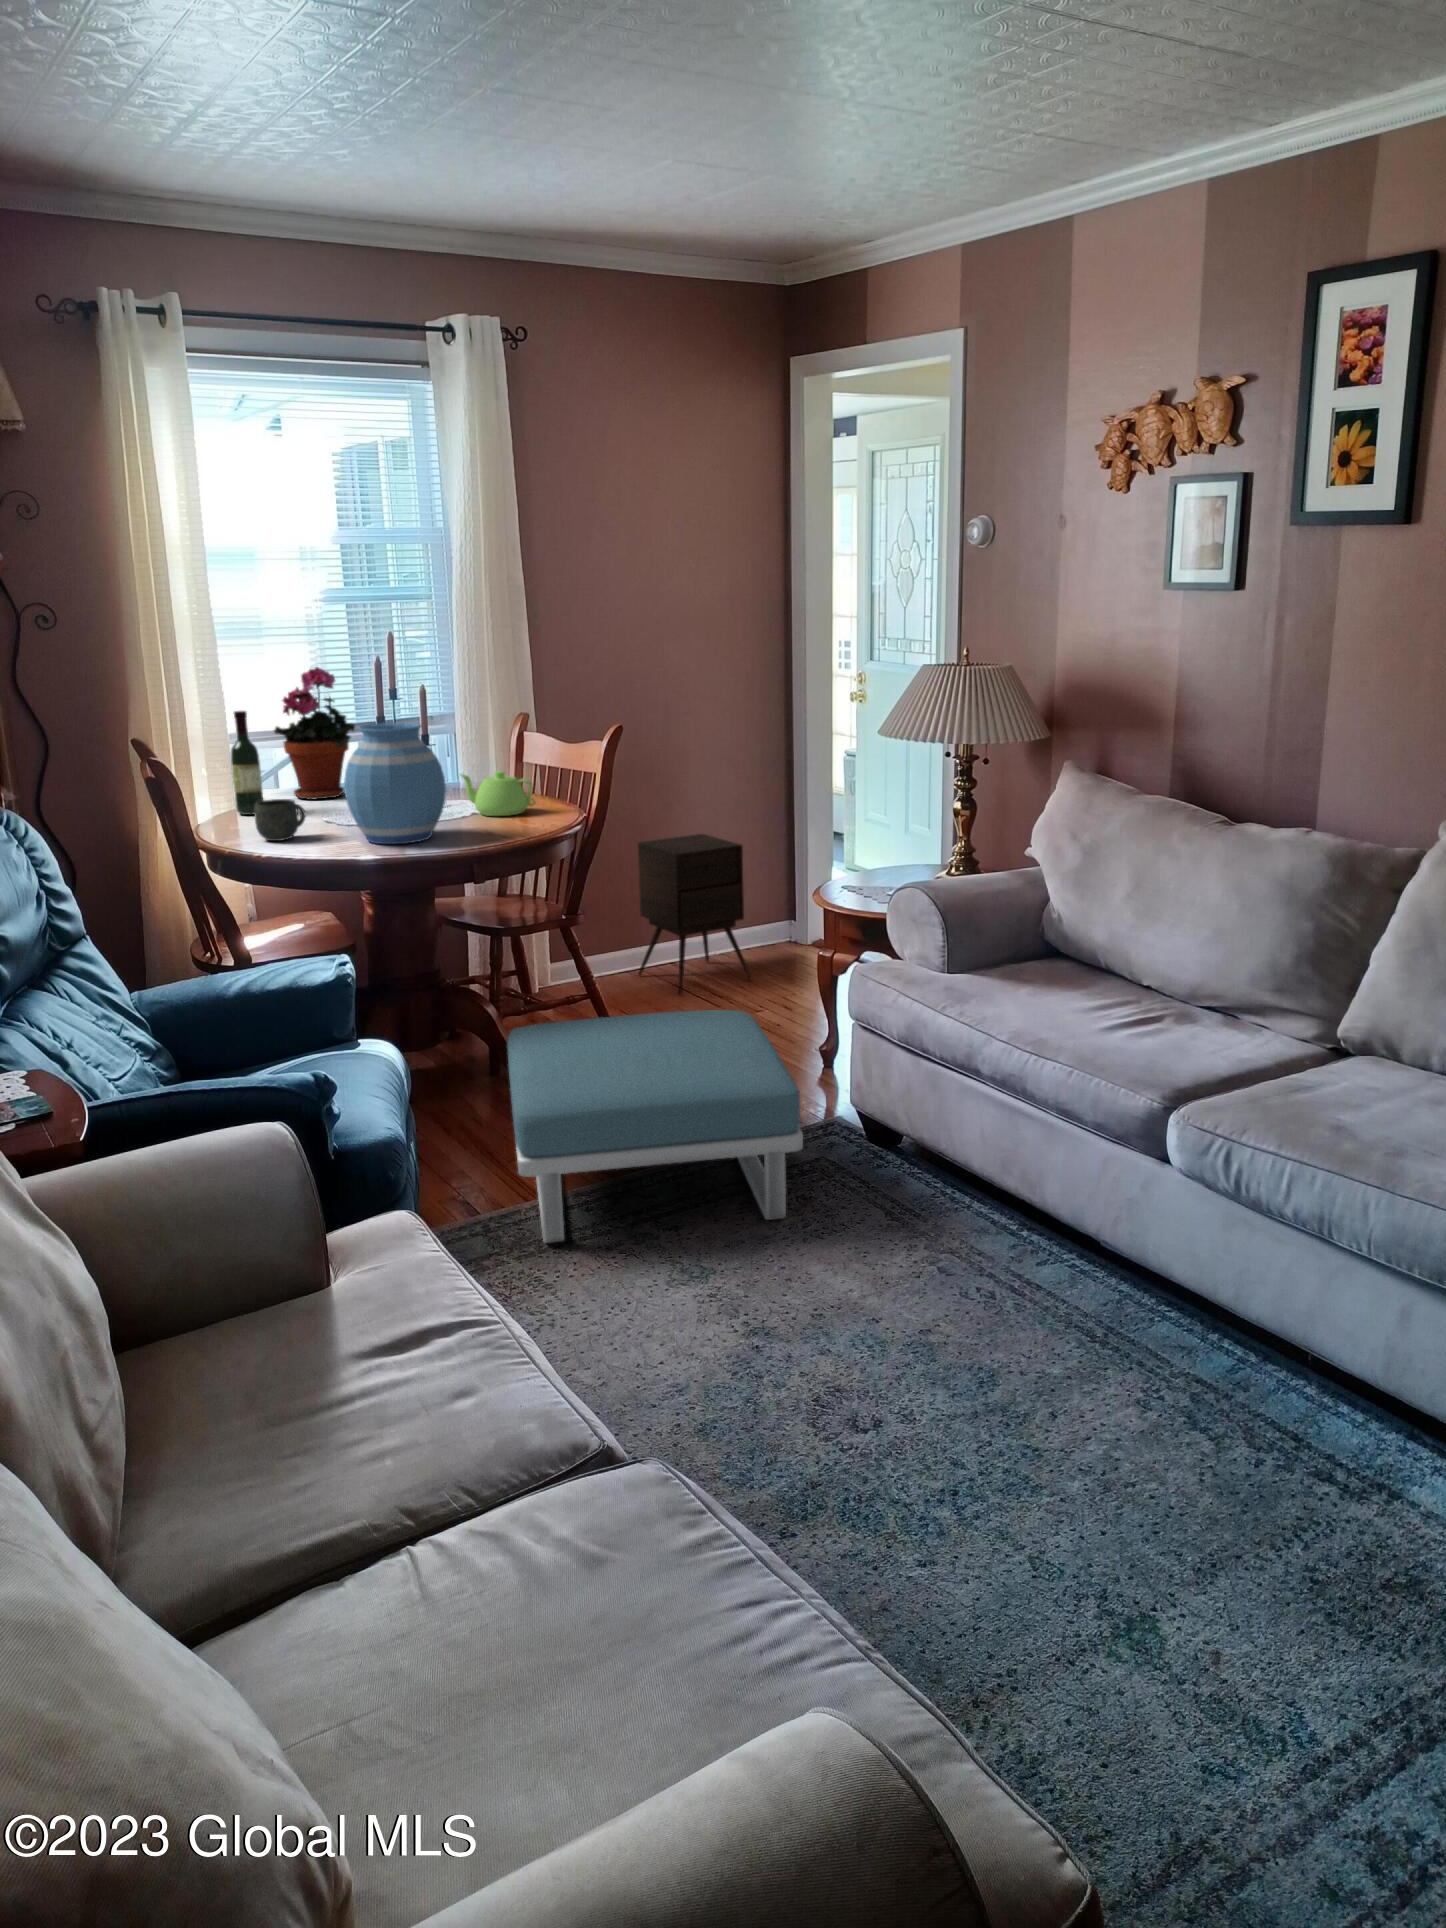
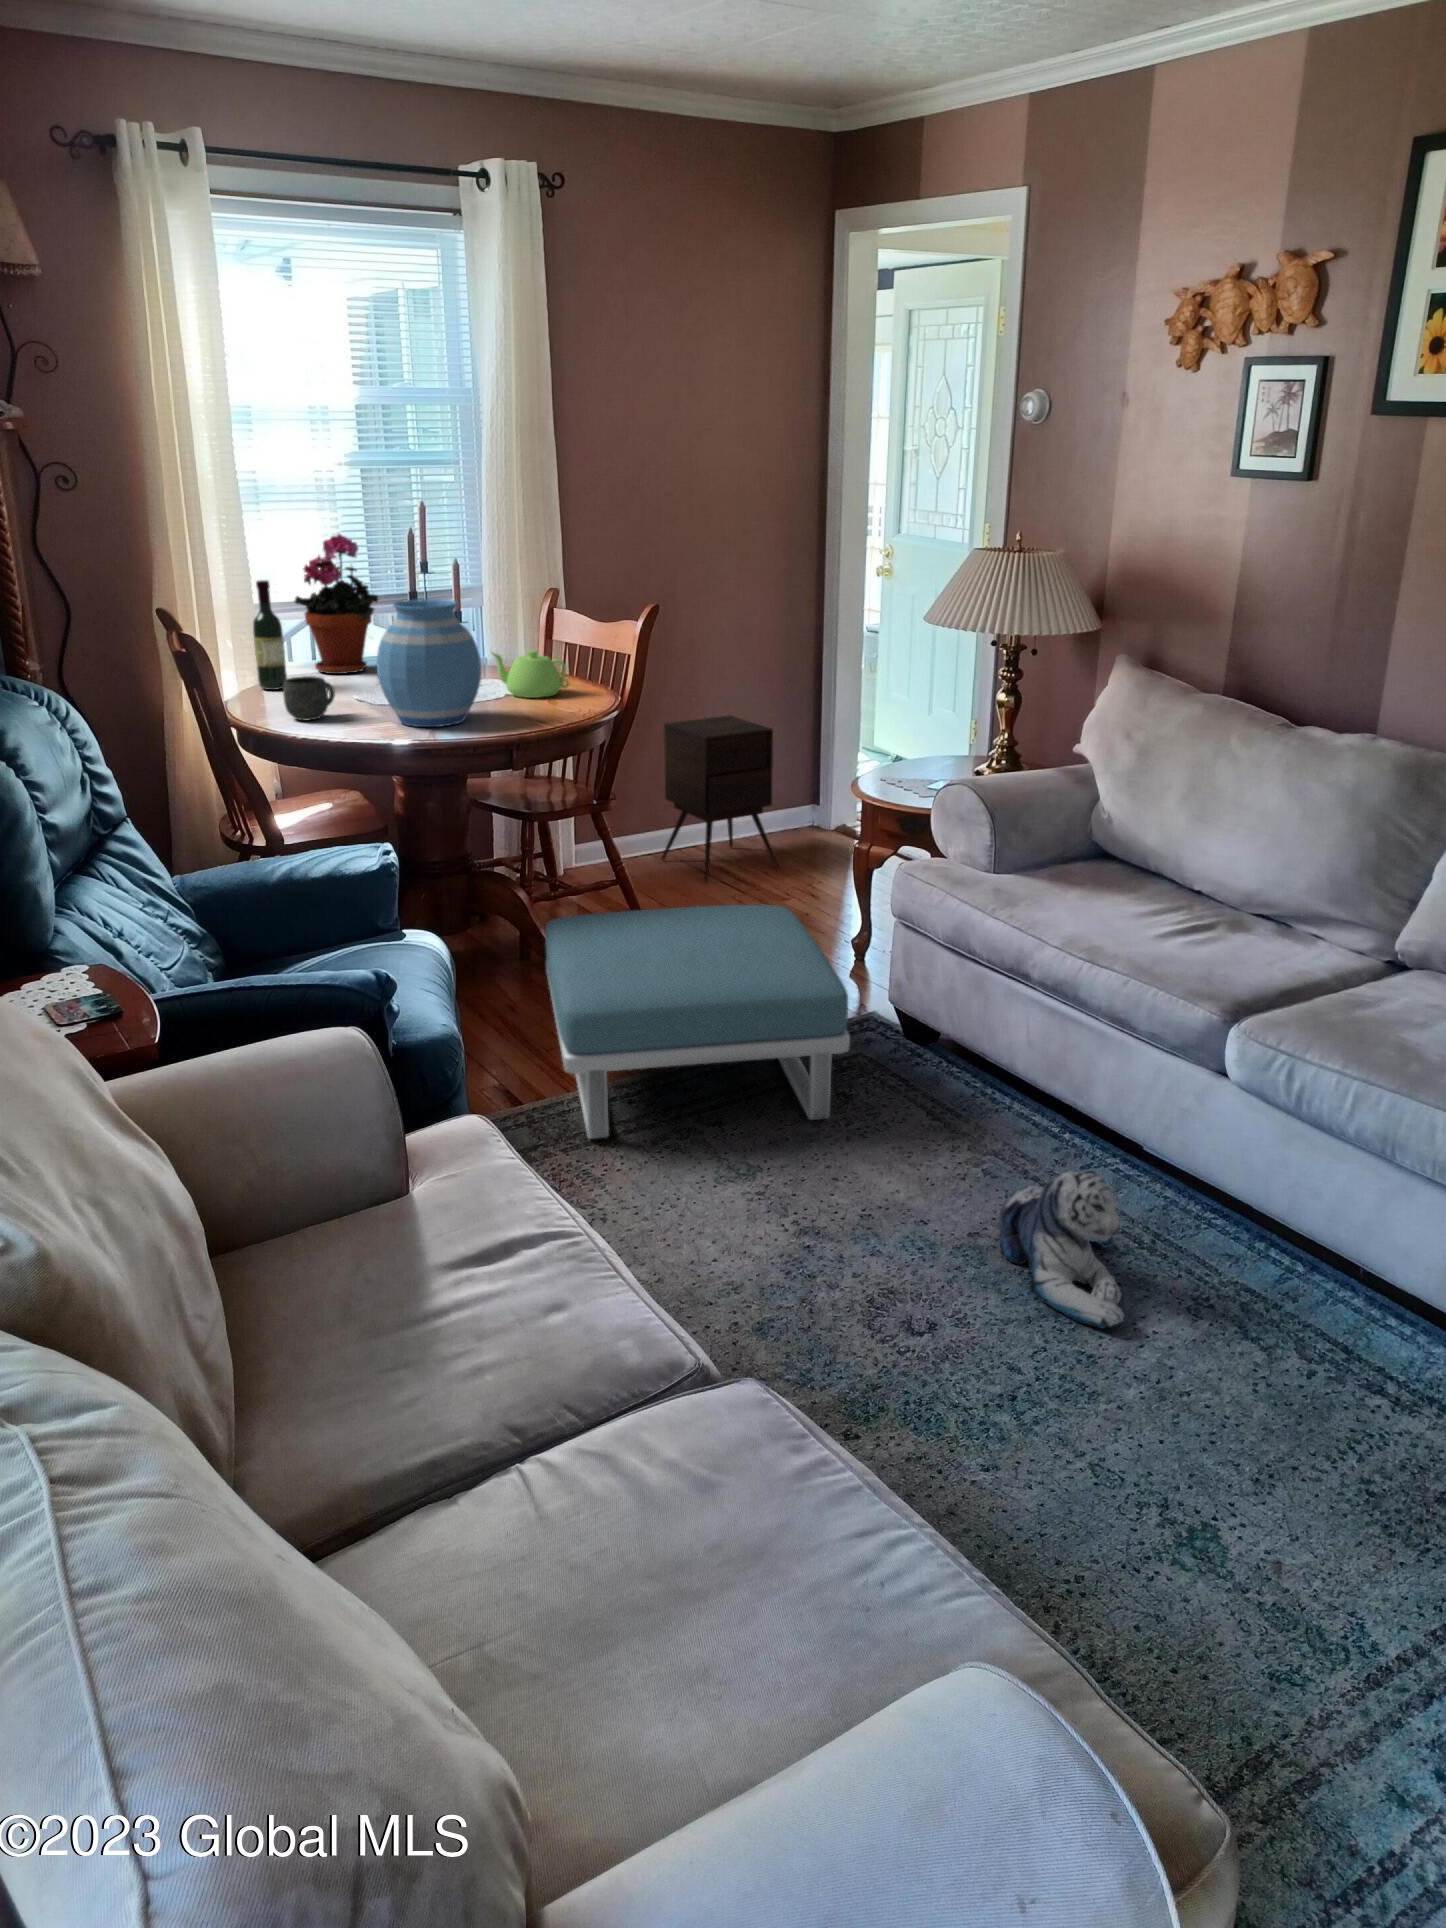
plush toy: none [948,1258,1070,1419] -> present [999,1171,1124,1329]

